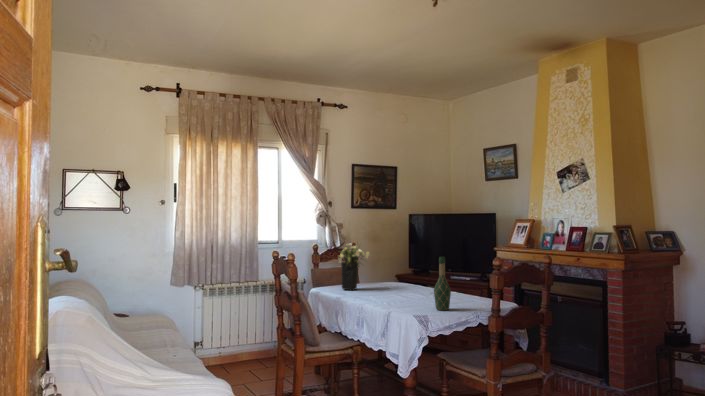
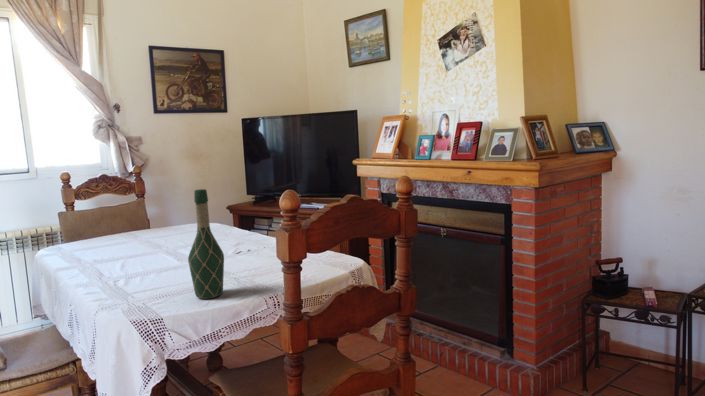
flower arrangement: present [338,244,369,290] -> none [58,166,134,250]

